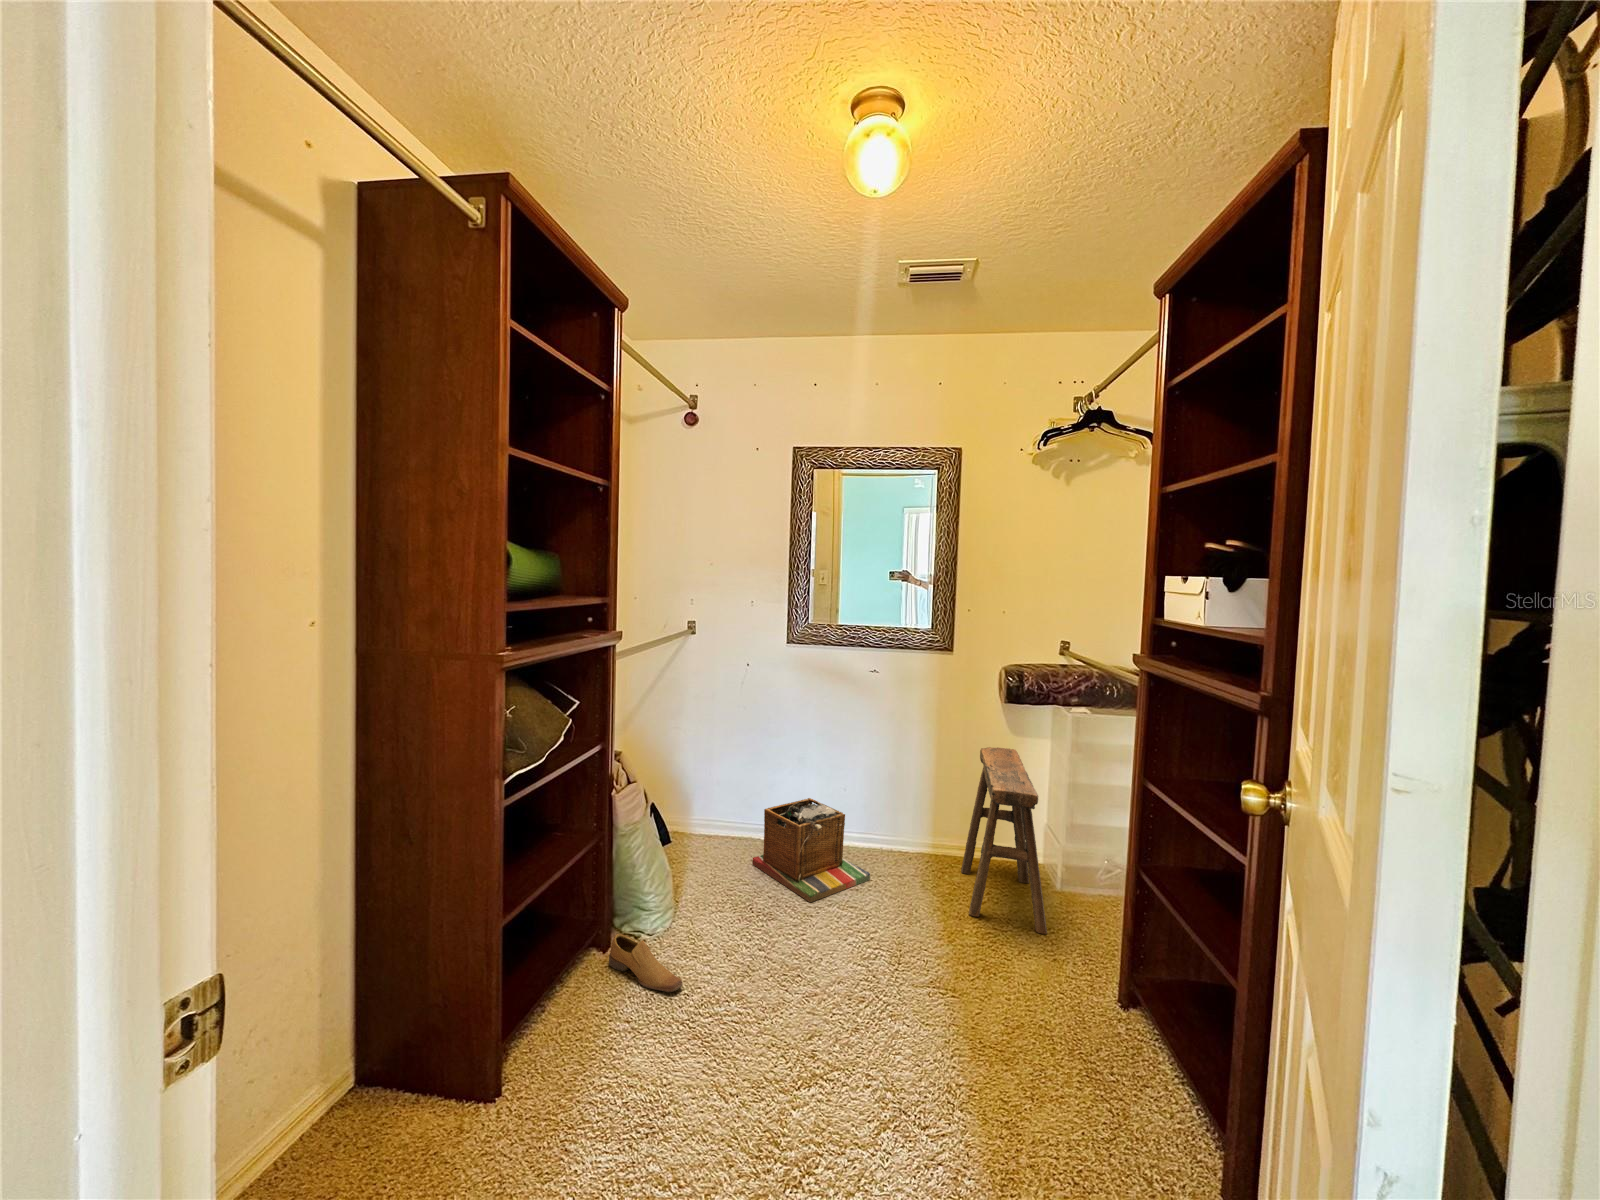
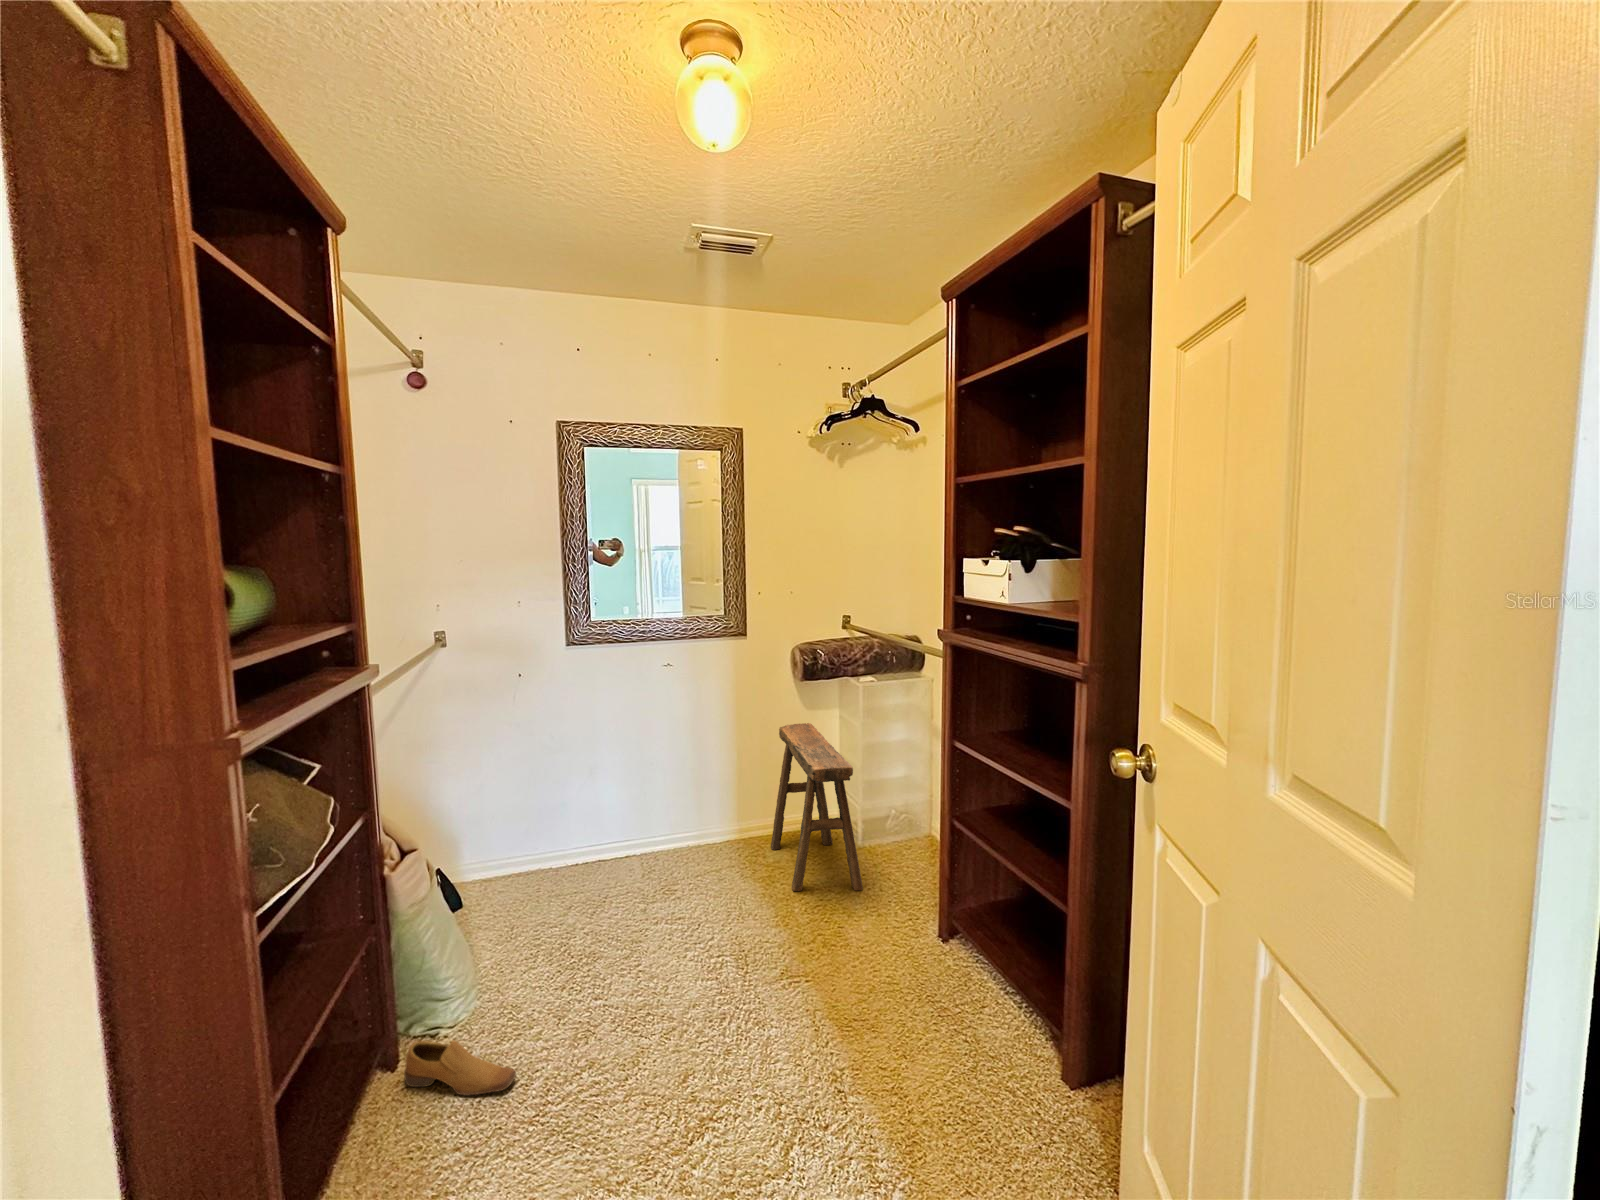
laundry basket: present [752,798,870,902] -> none [554,810,688,925]

